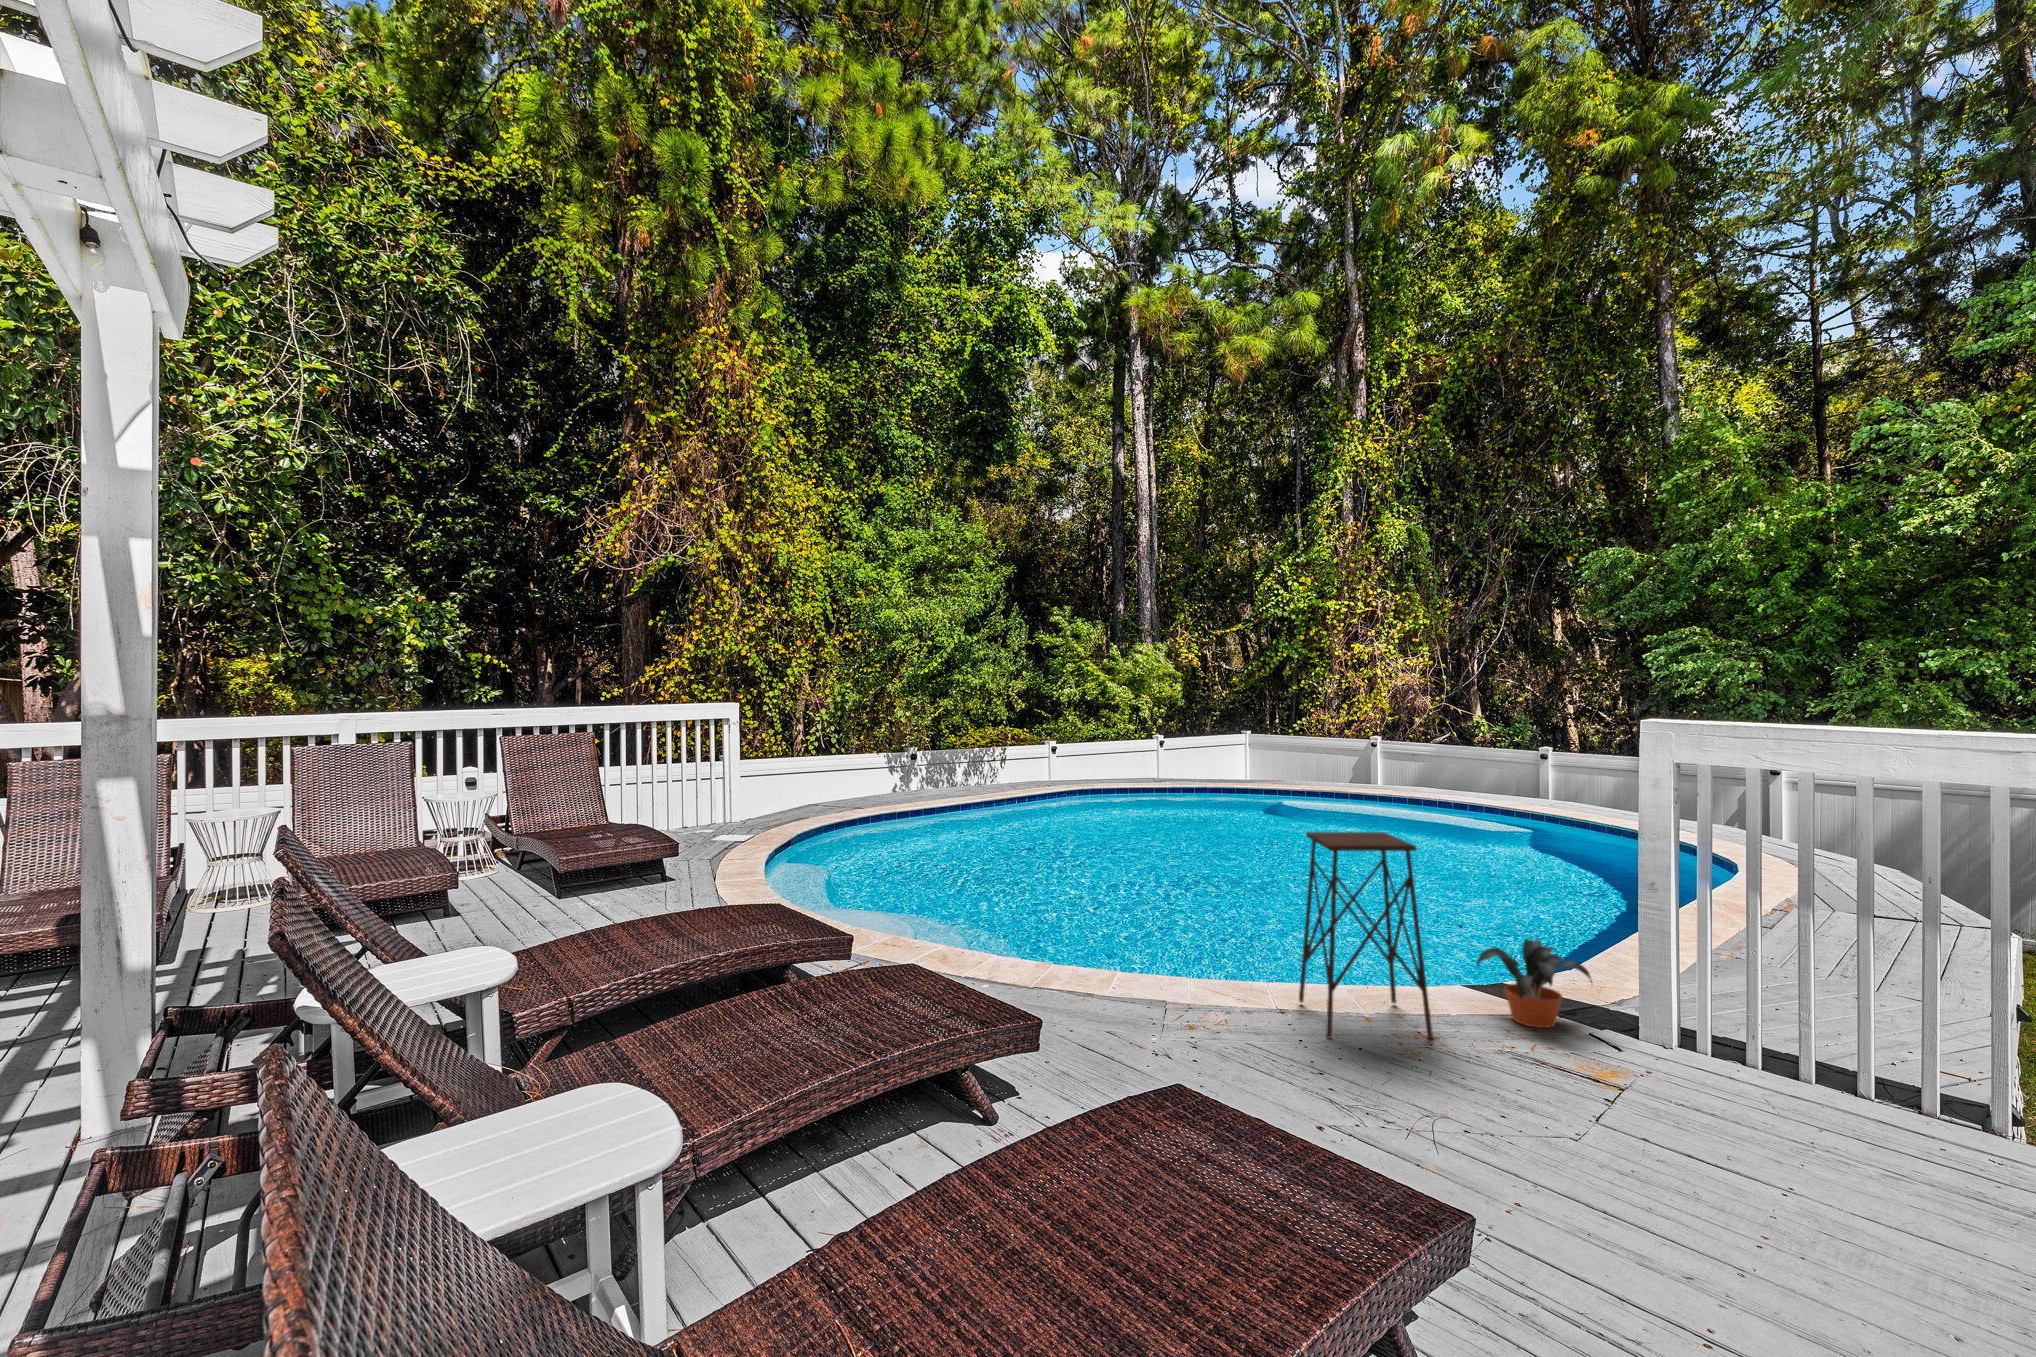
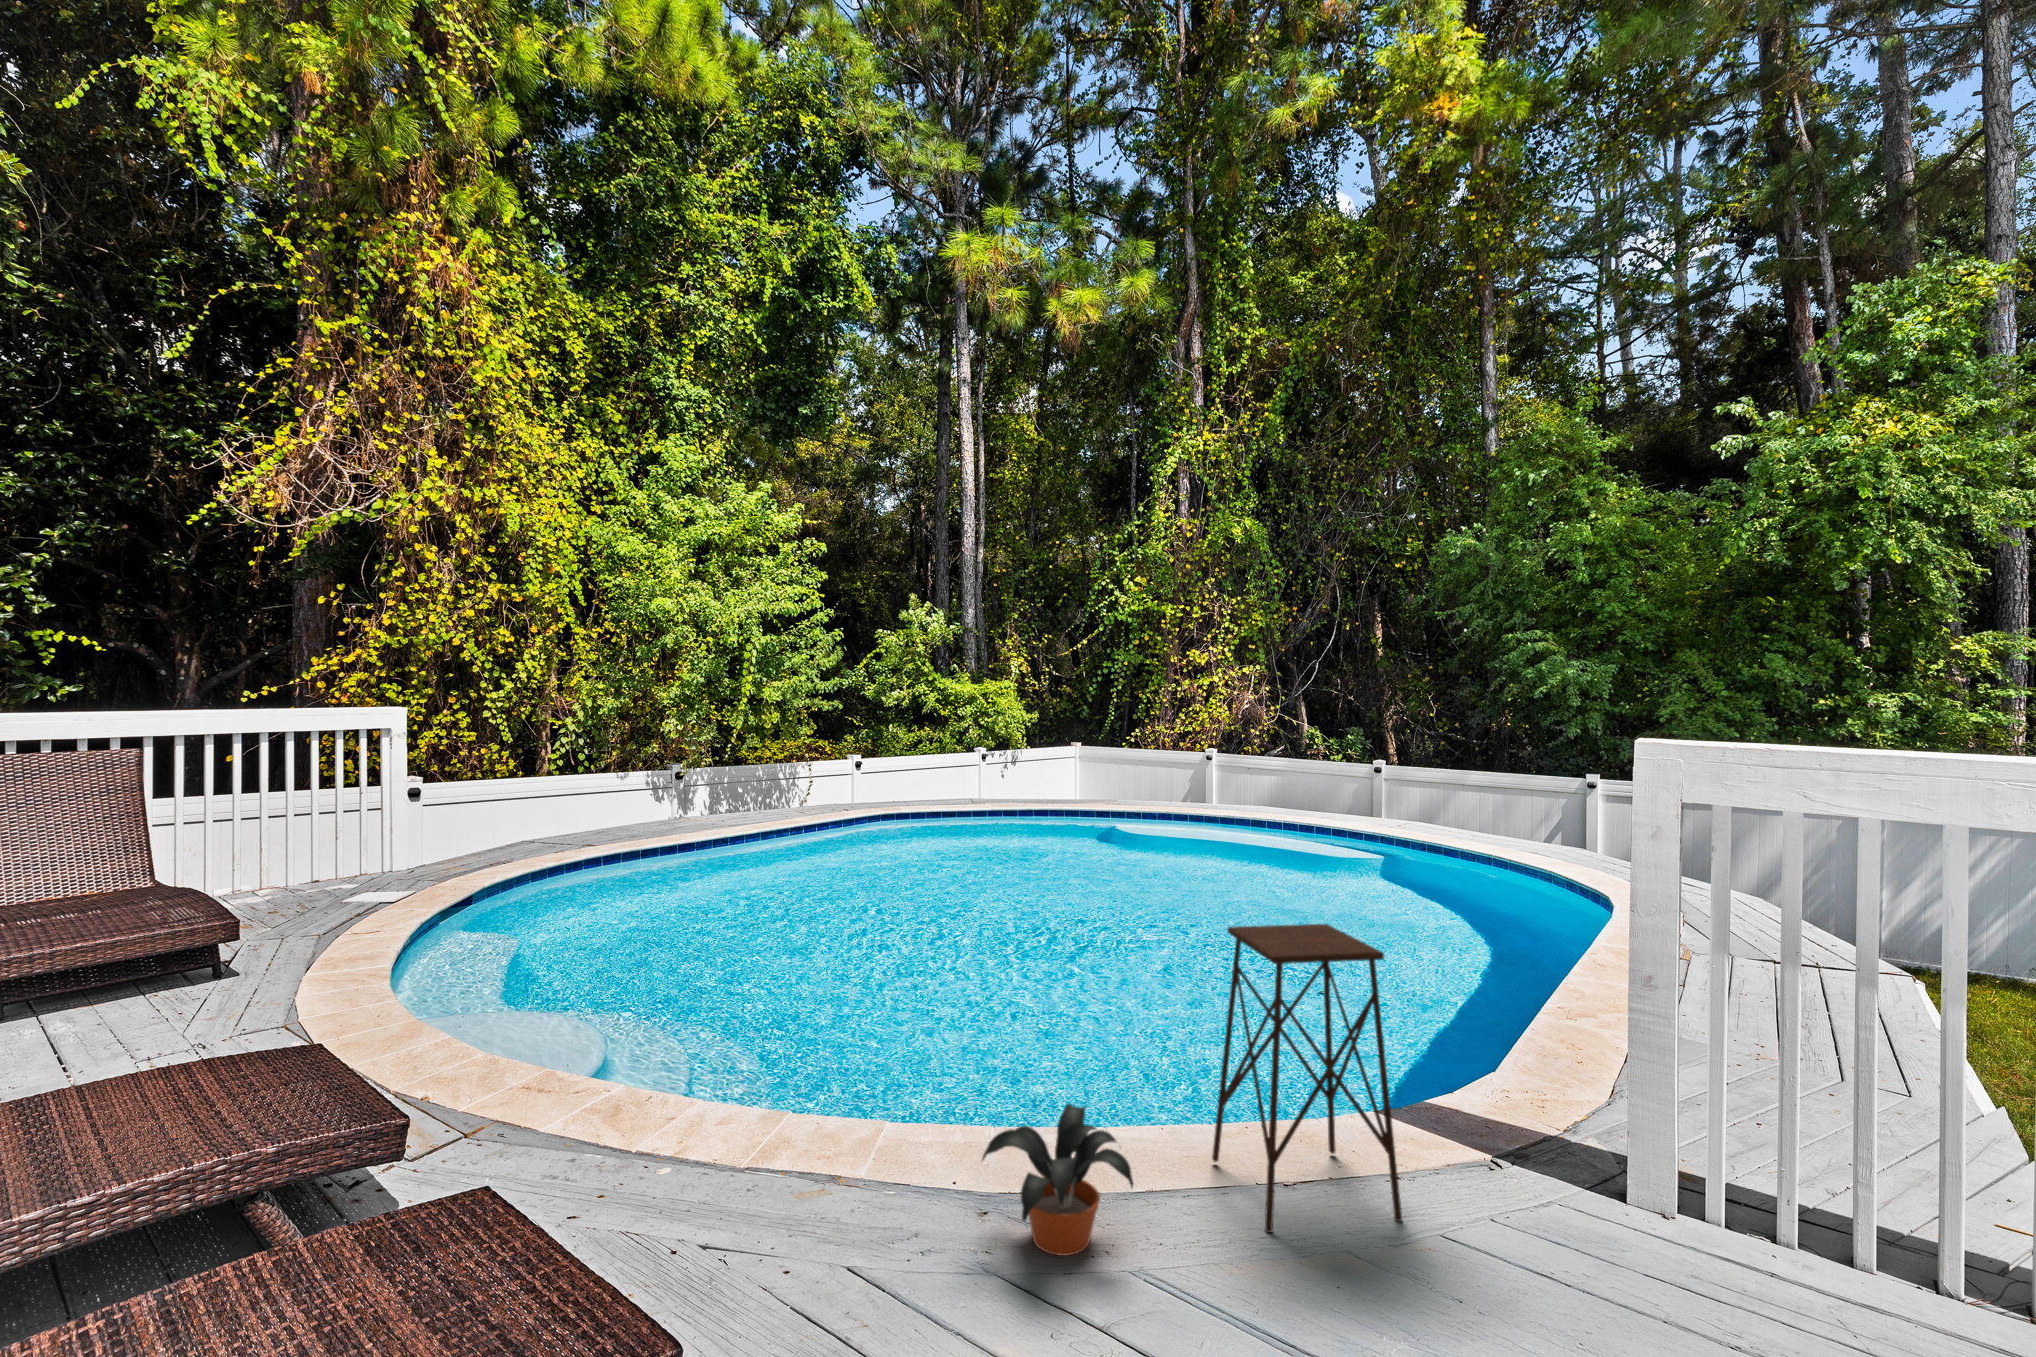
potted plant: present [1476,939,1592,1028] -> present [982,1104,1133,1256]

